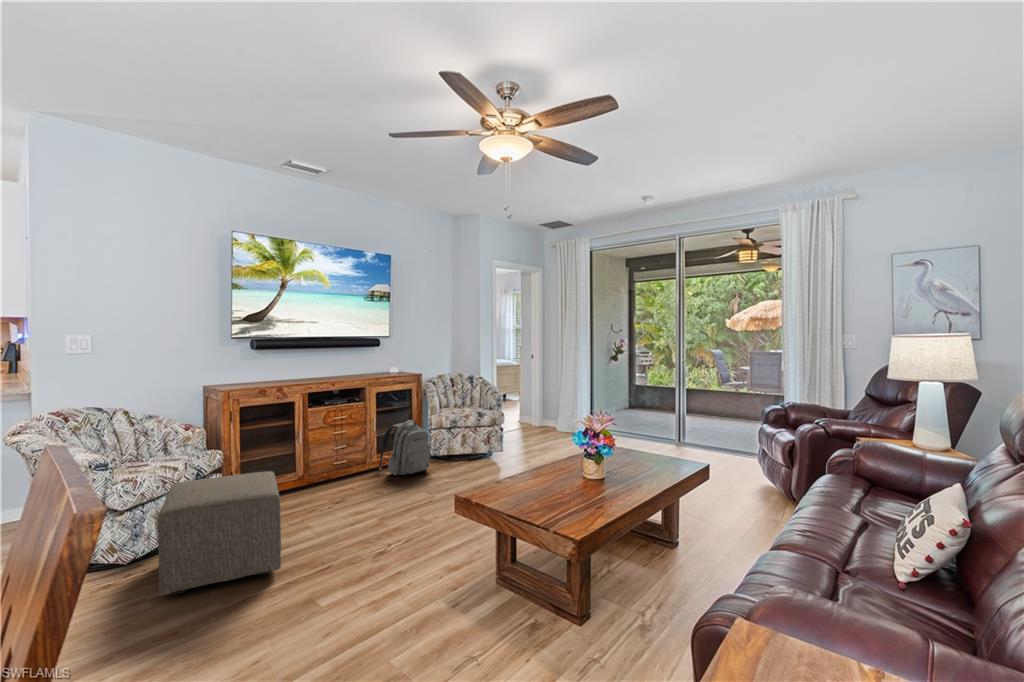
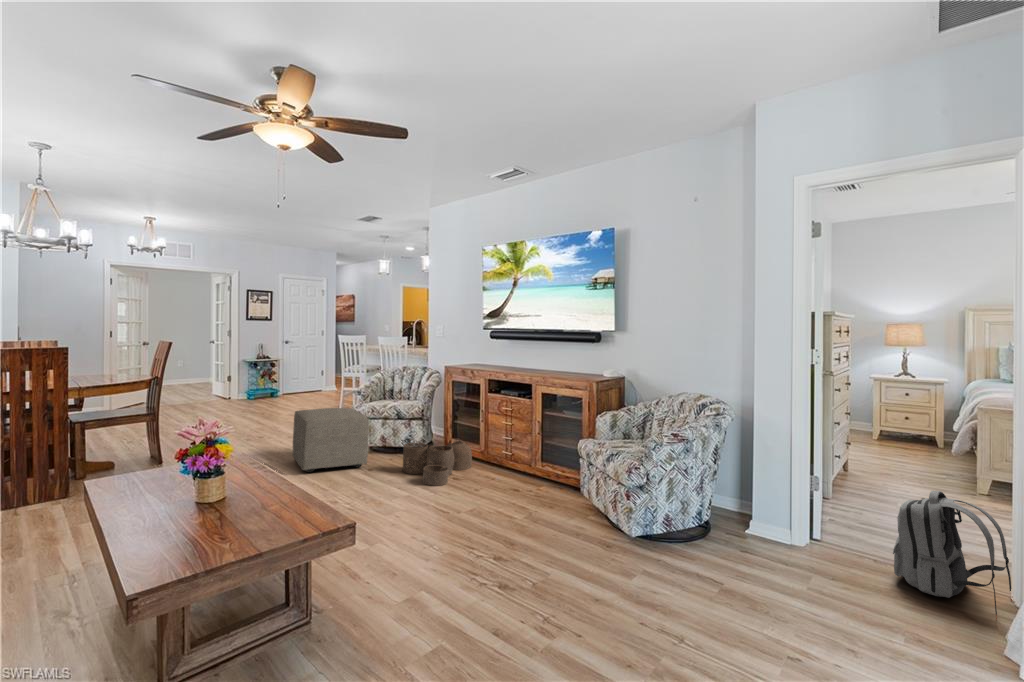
backpack: present [379,420,430,475] -> present [893,491,1013,620]
woven basket: none [288,466,375,519] -> present [403,439,472,486]

